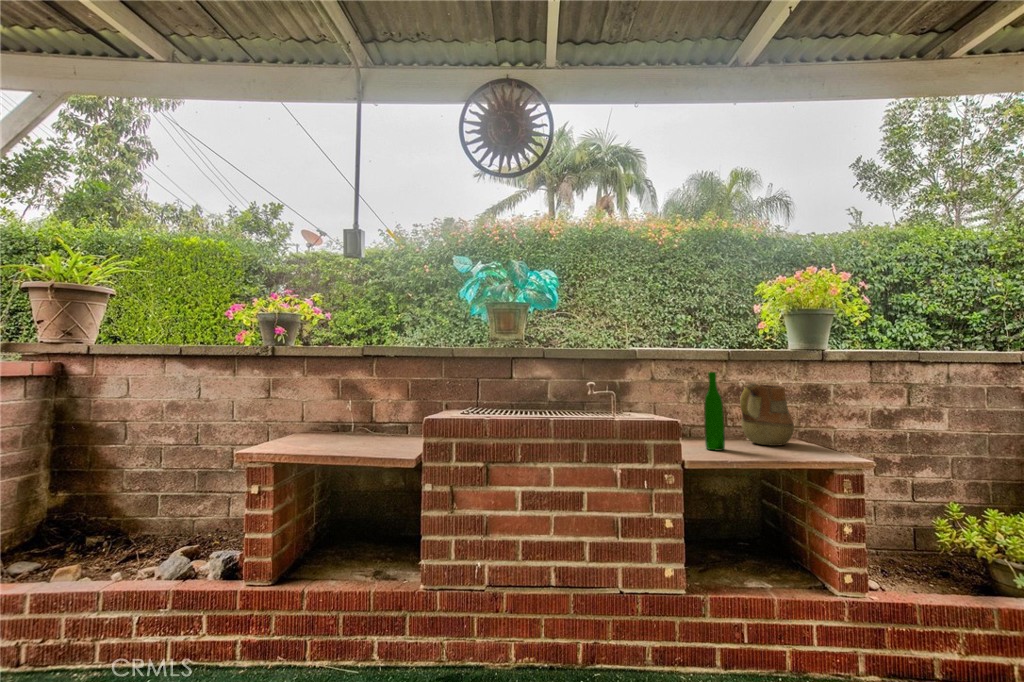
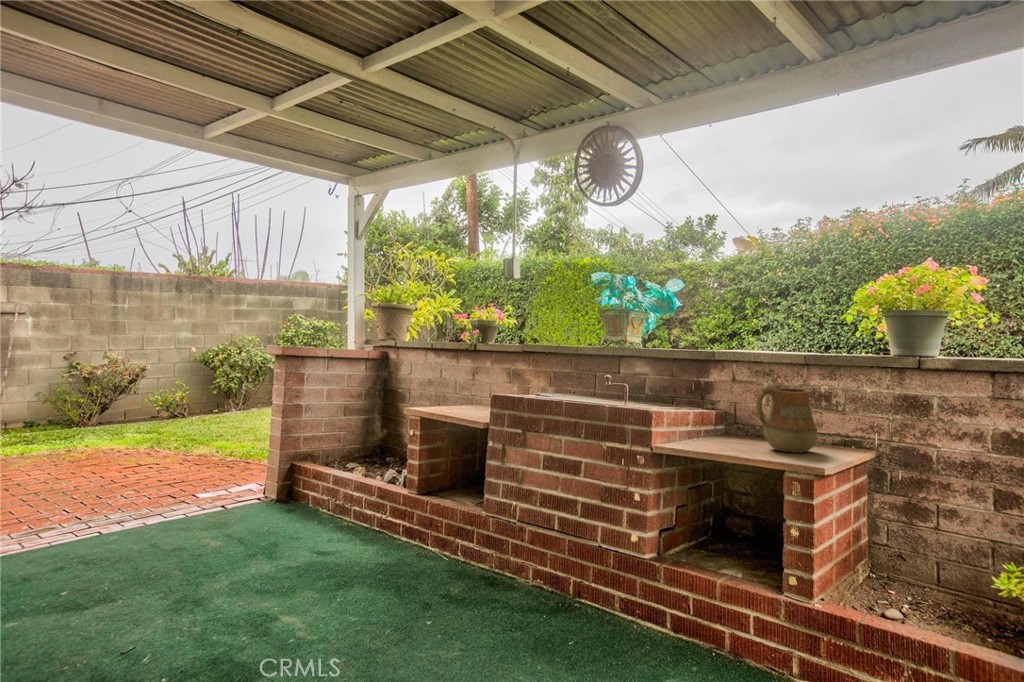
wine bottle: present [704,372,725,451] -> none [703,372,721,447]

